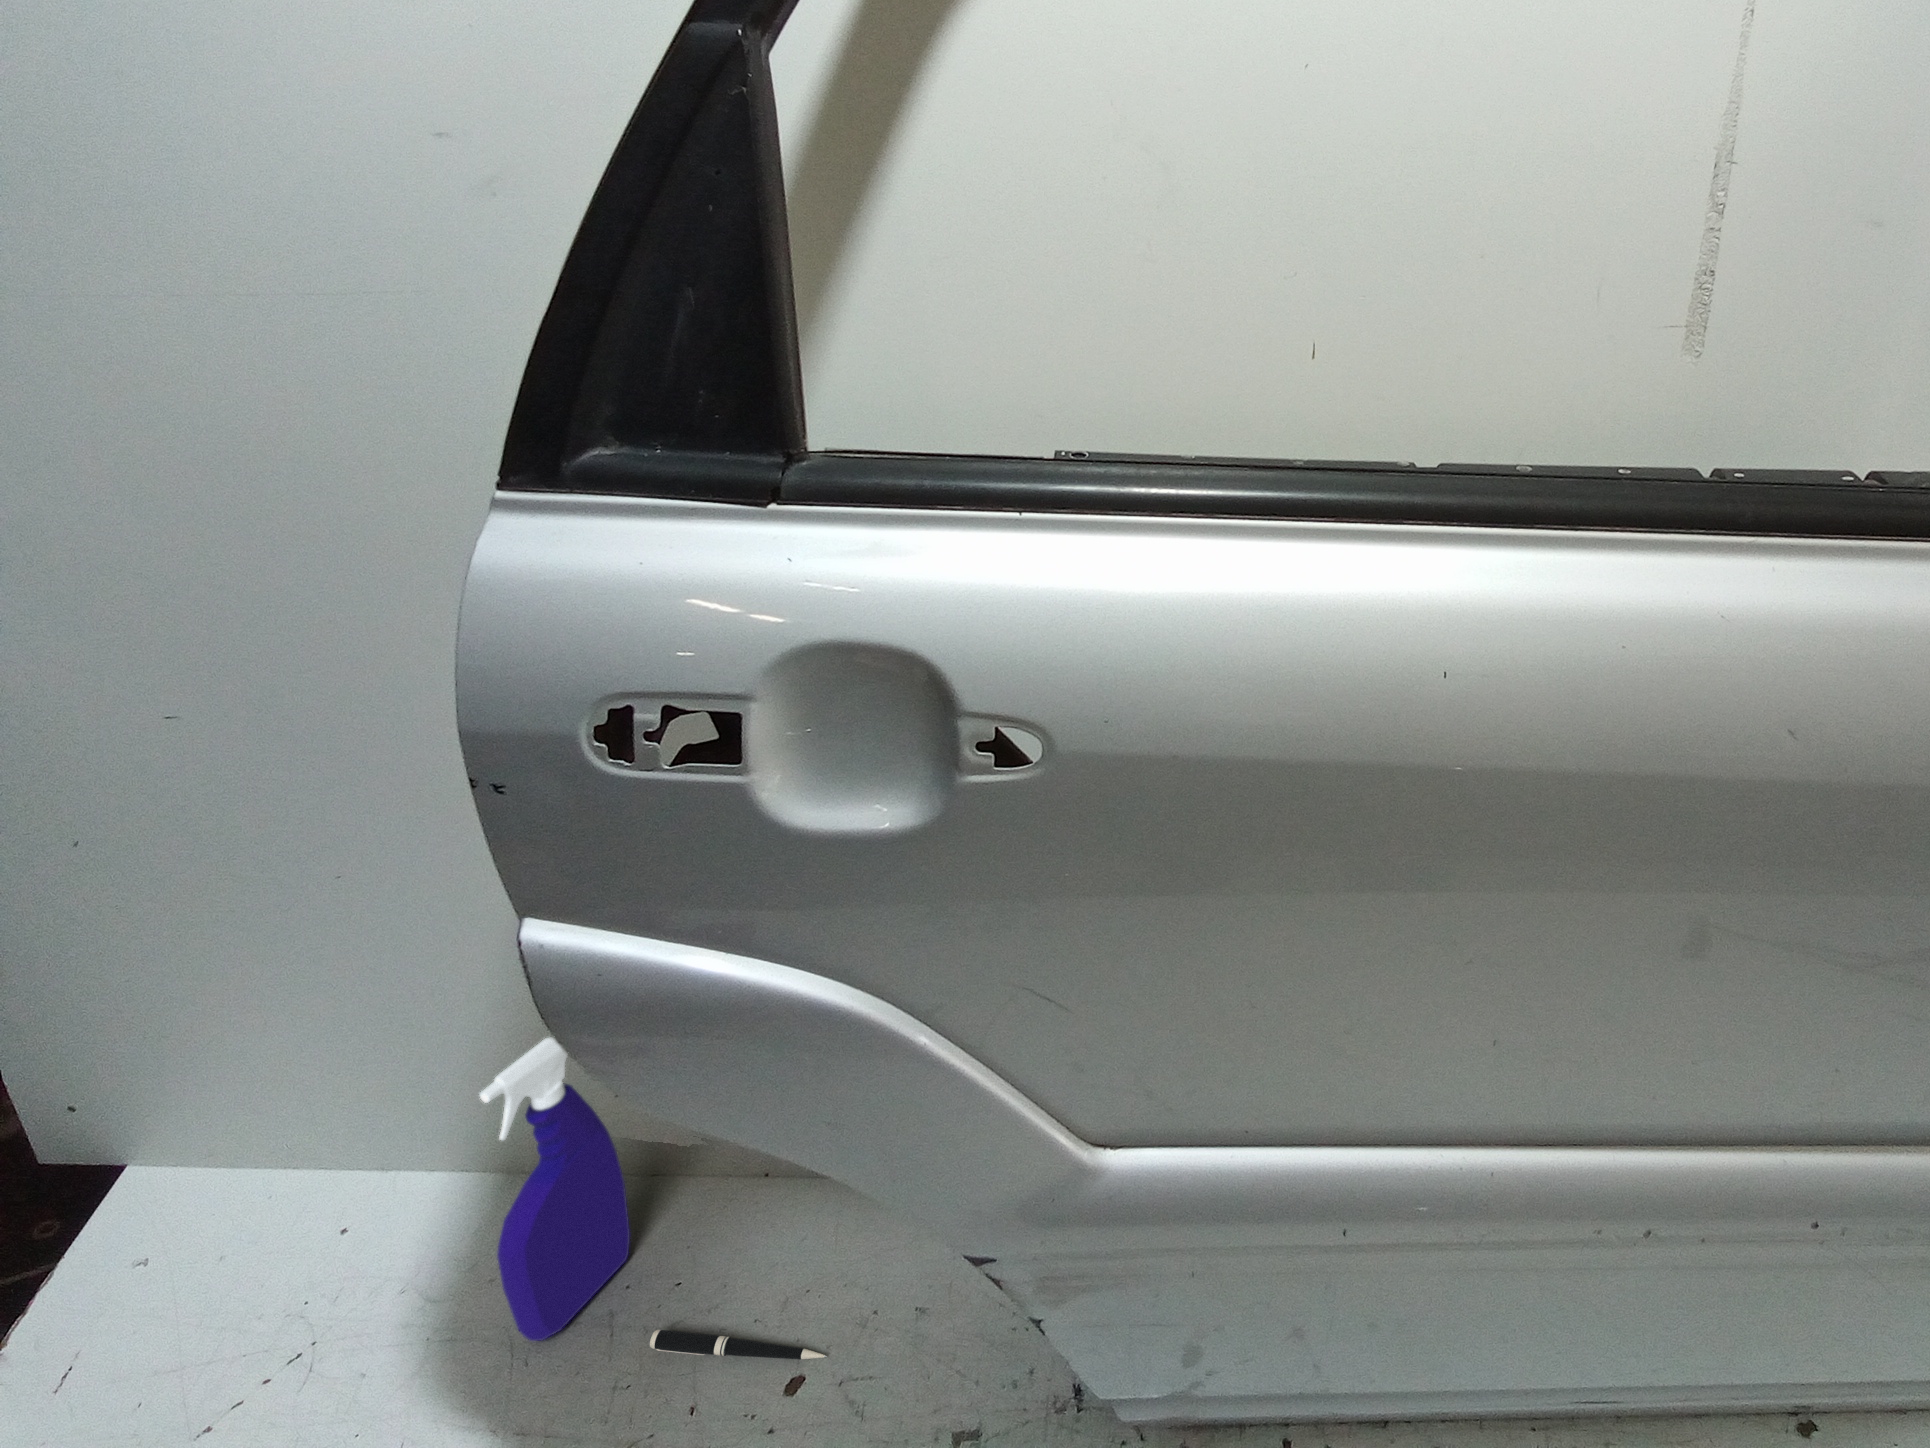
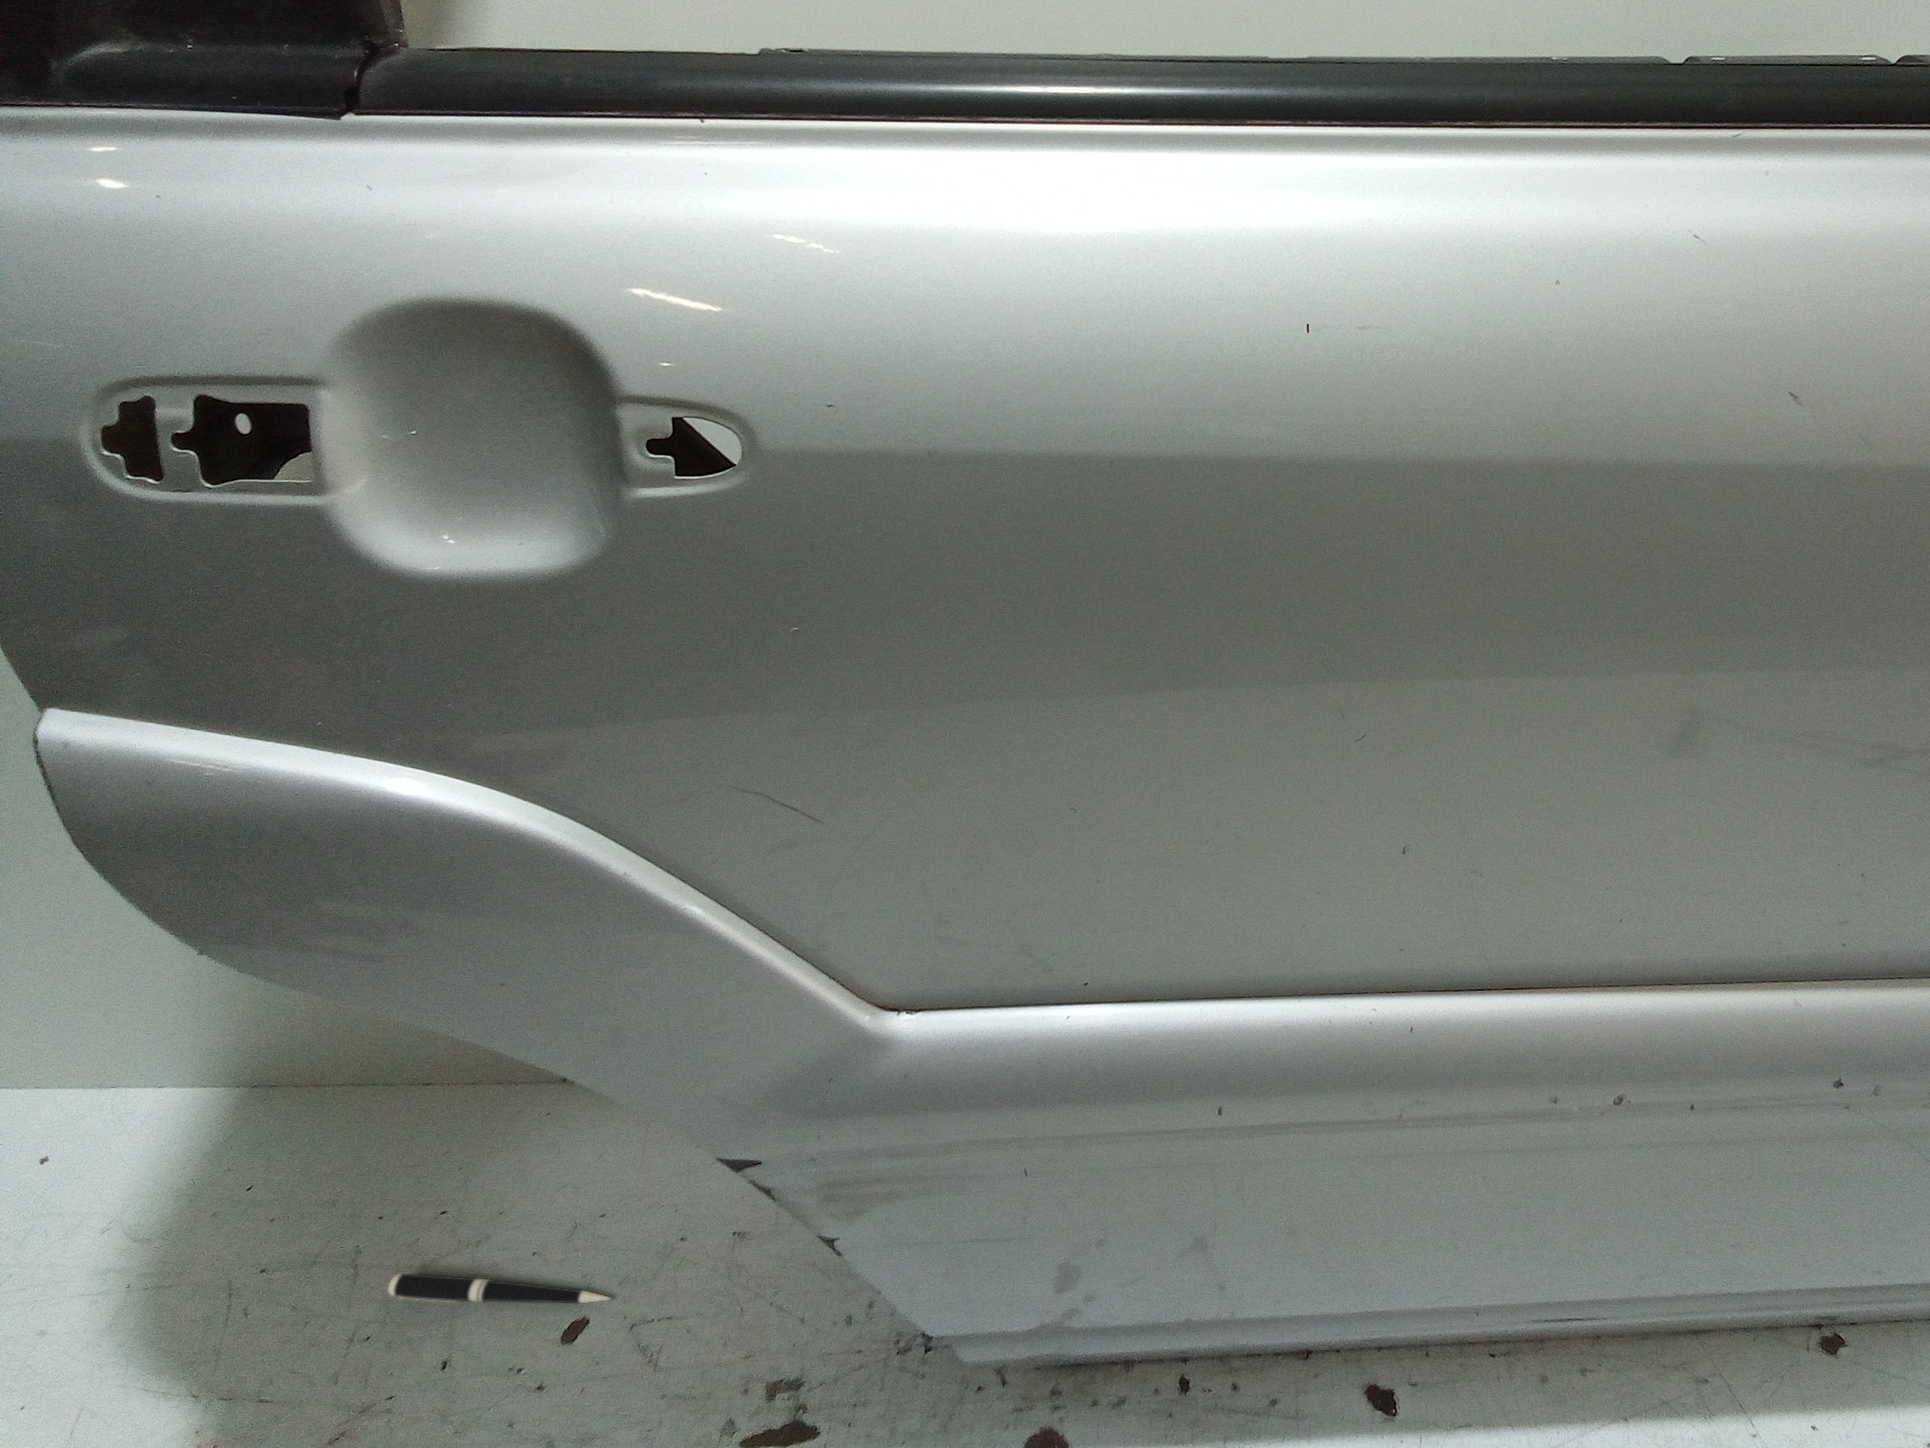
spray bottle: present [480,1037,630,1341] -> none [128,919,373,1292]

